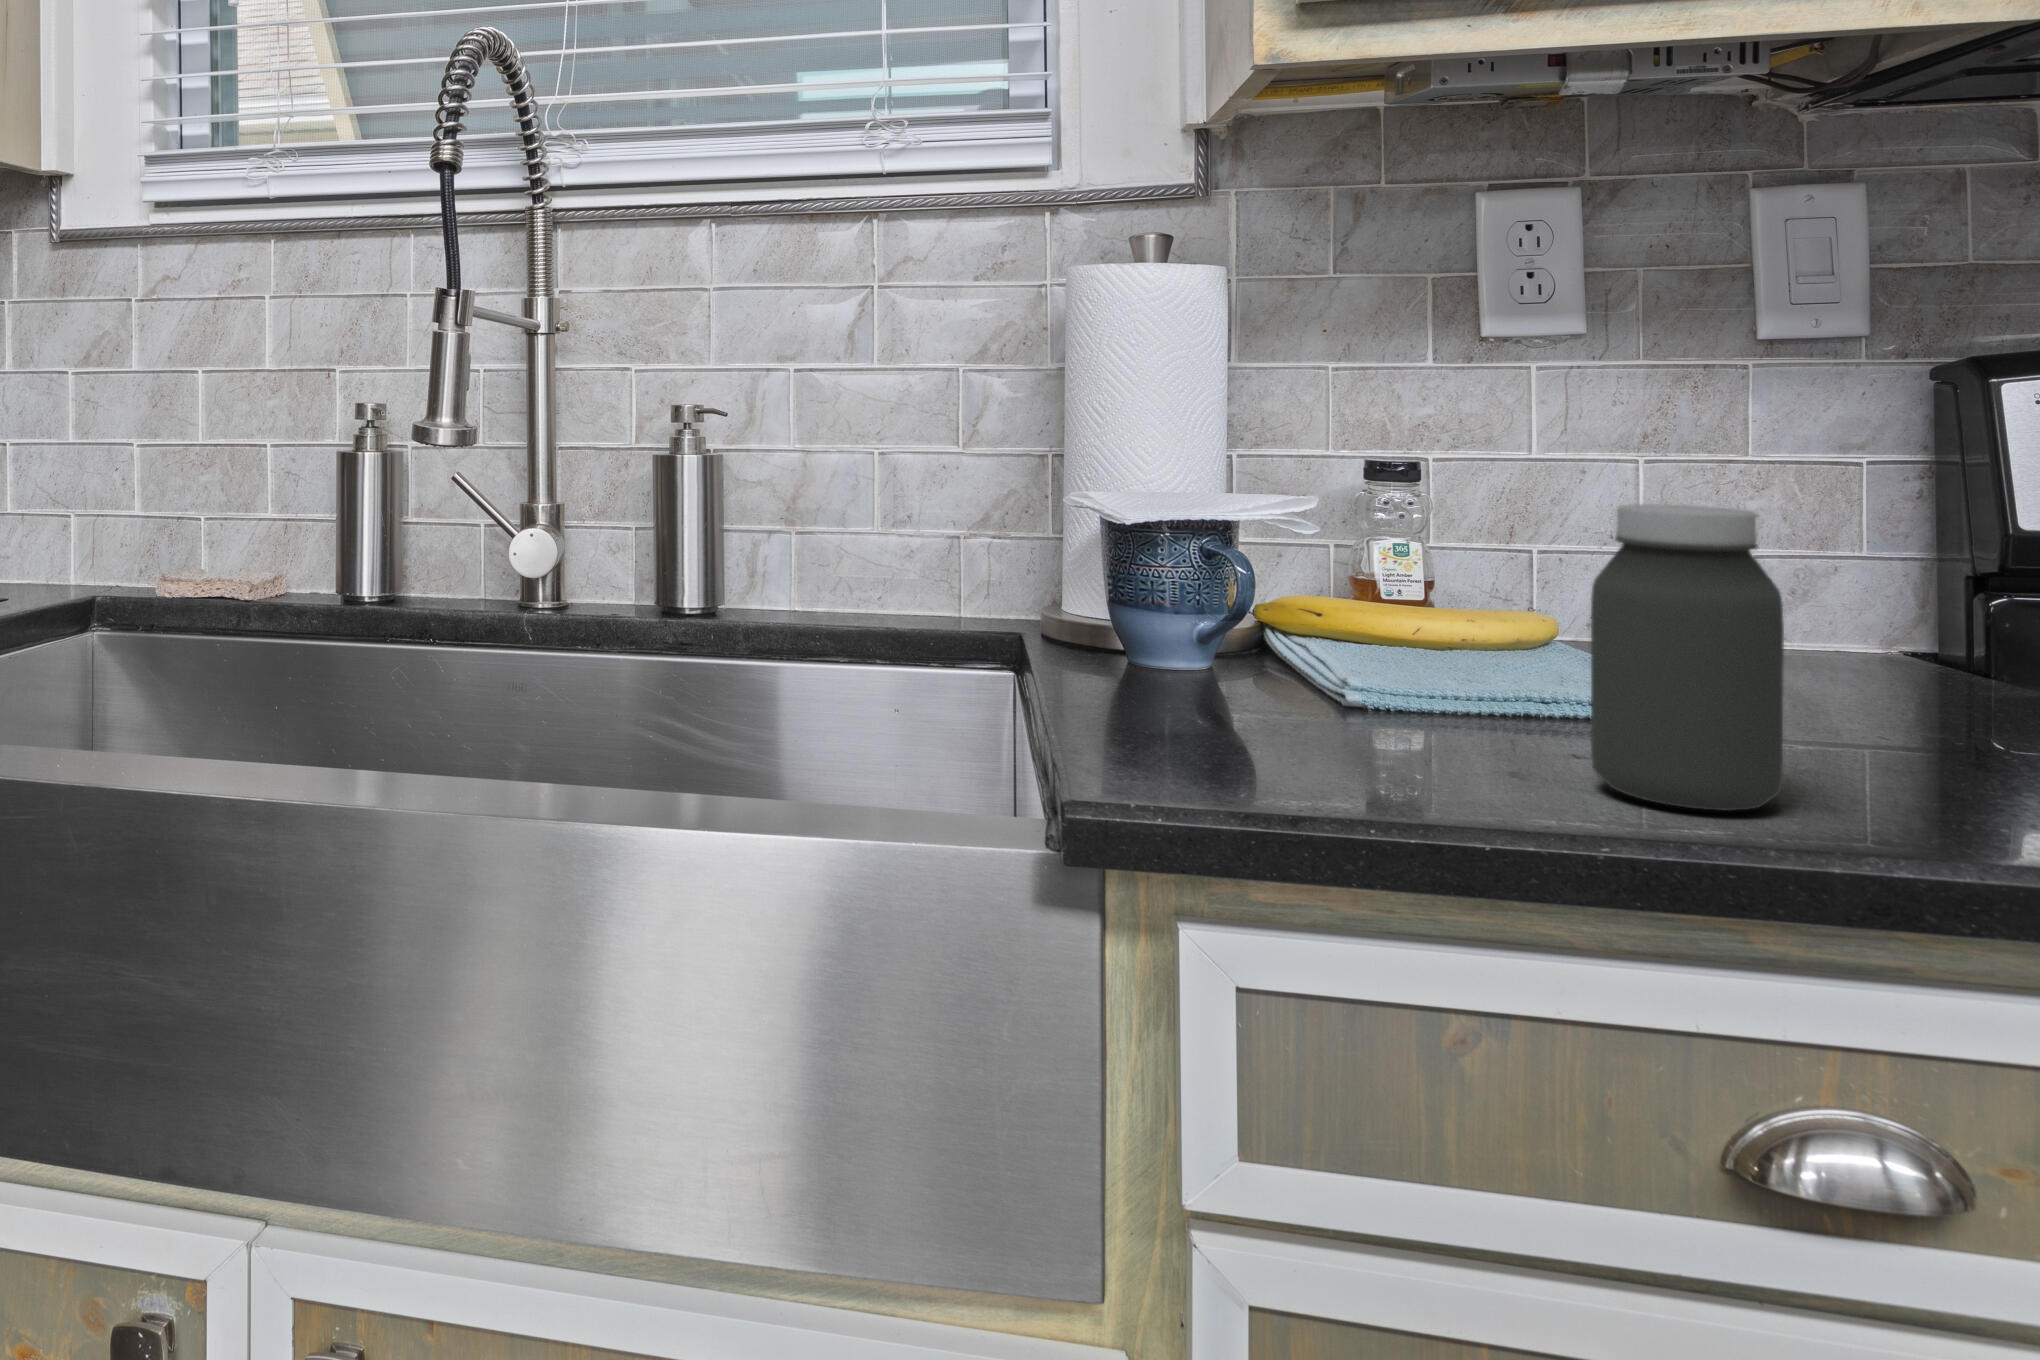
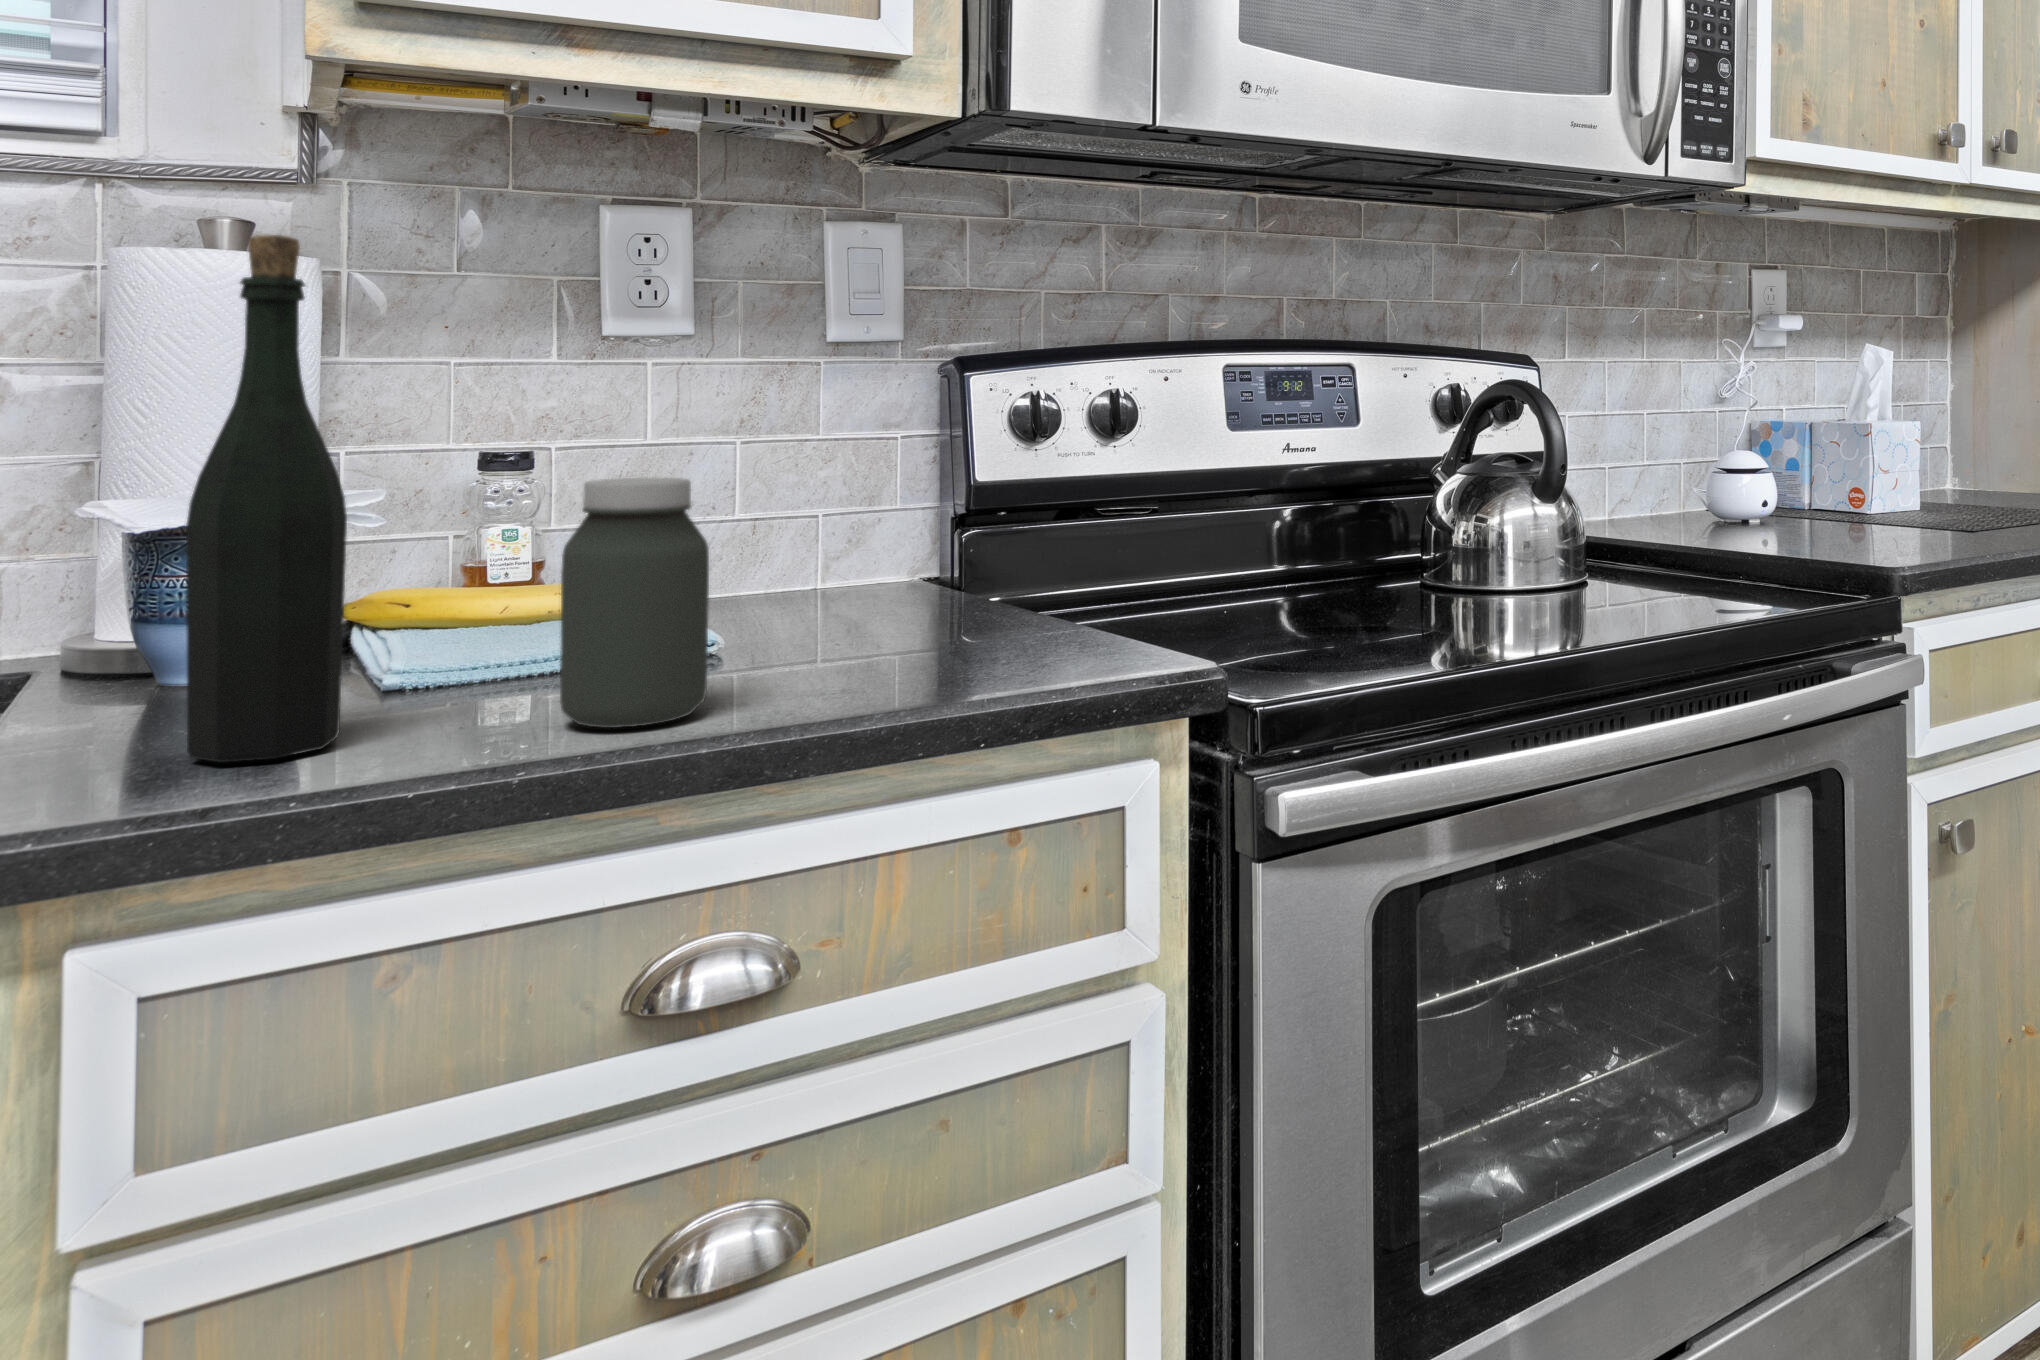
bottle: none [1221,239,1357,773] -> present [186,235,347,762]

